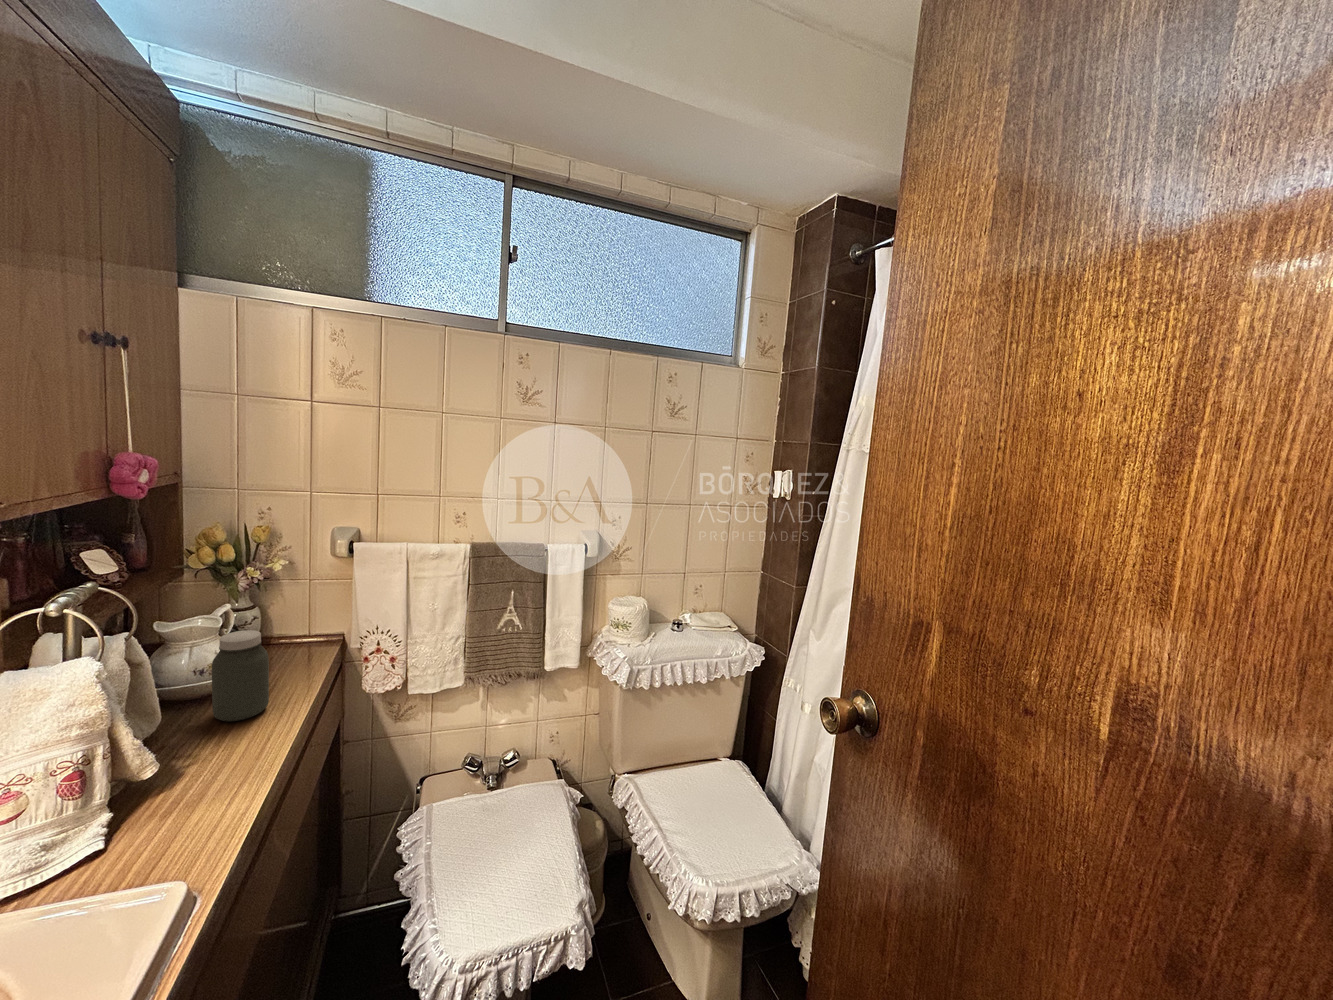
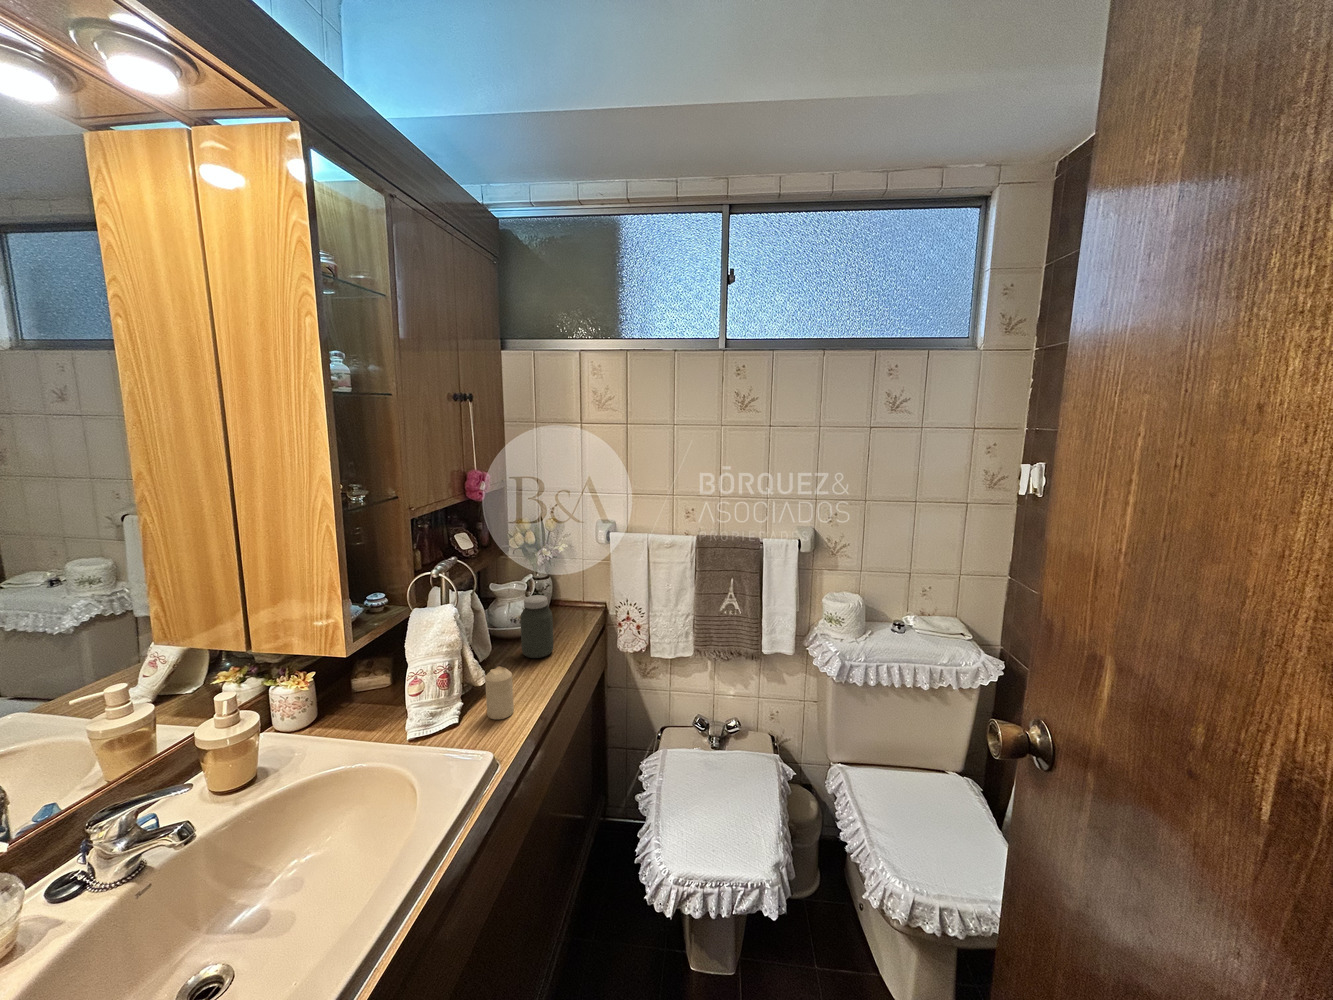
candle: none [150,743,205,828] -> present [485,666,514,719]

